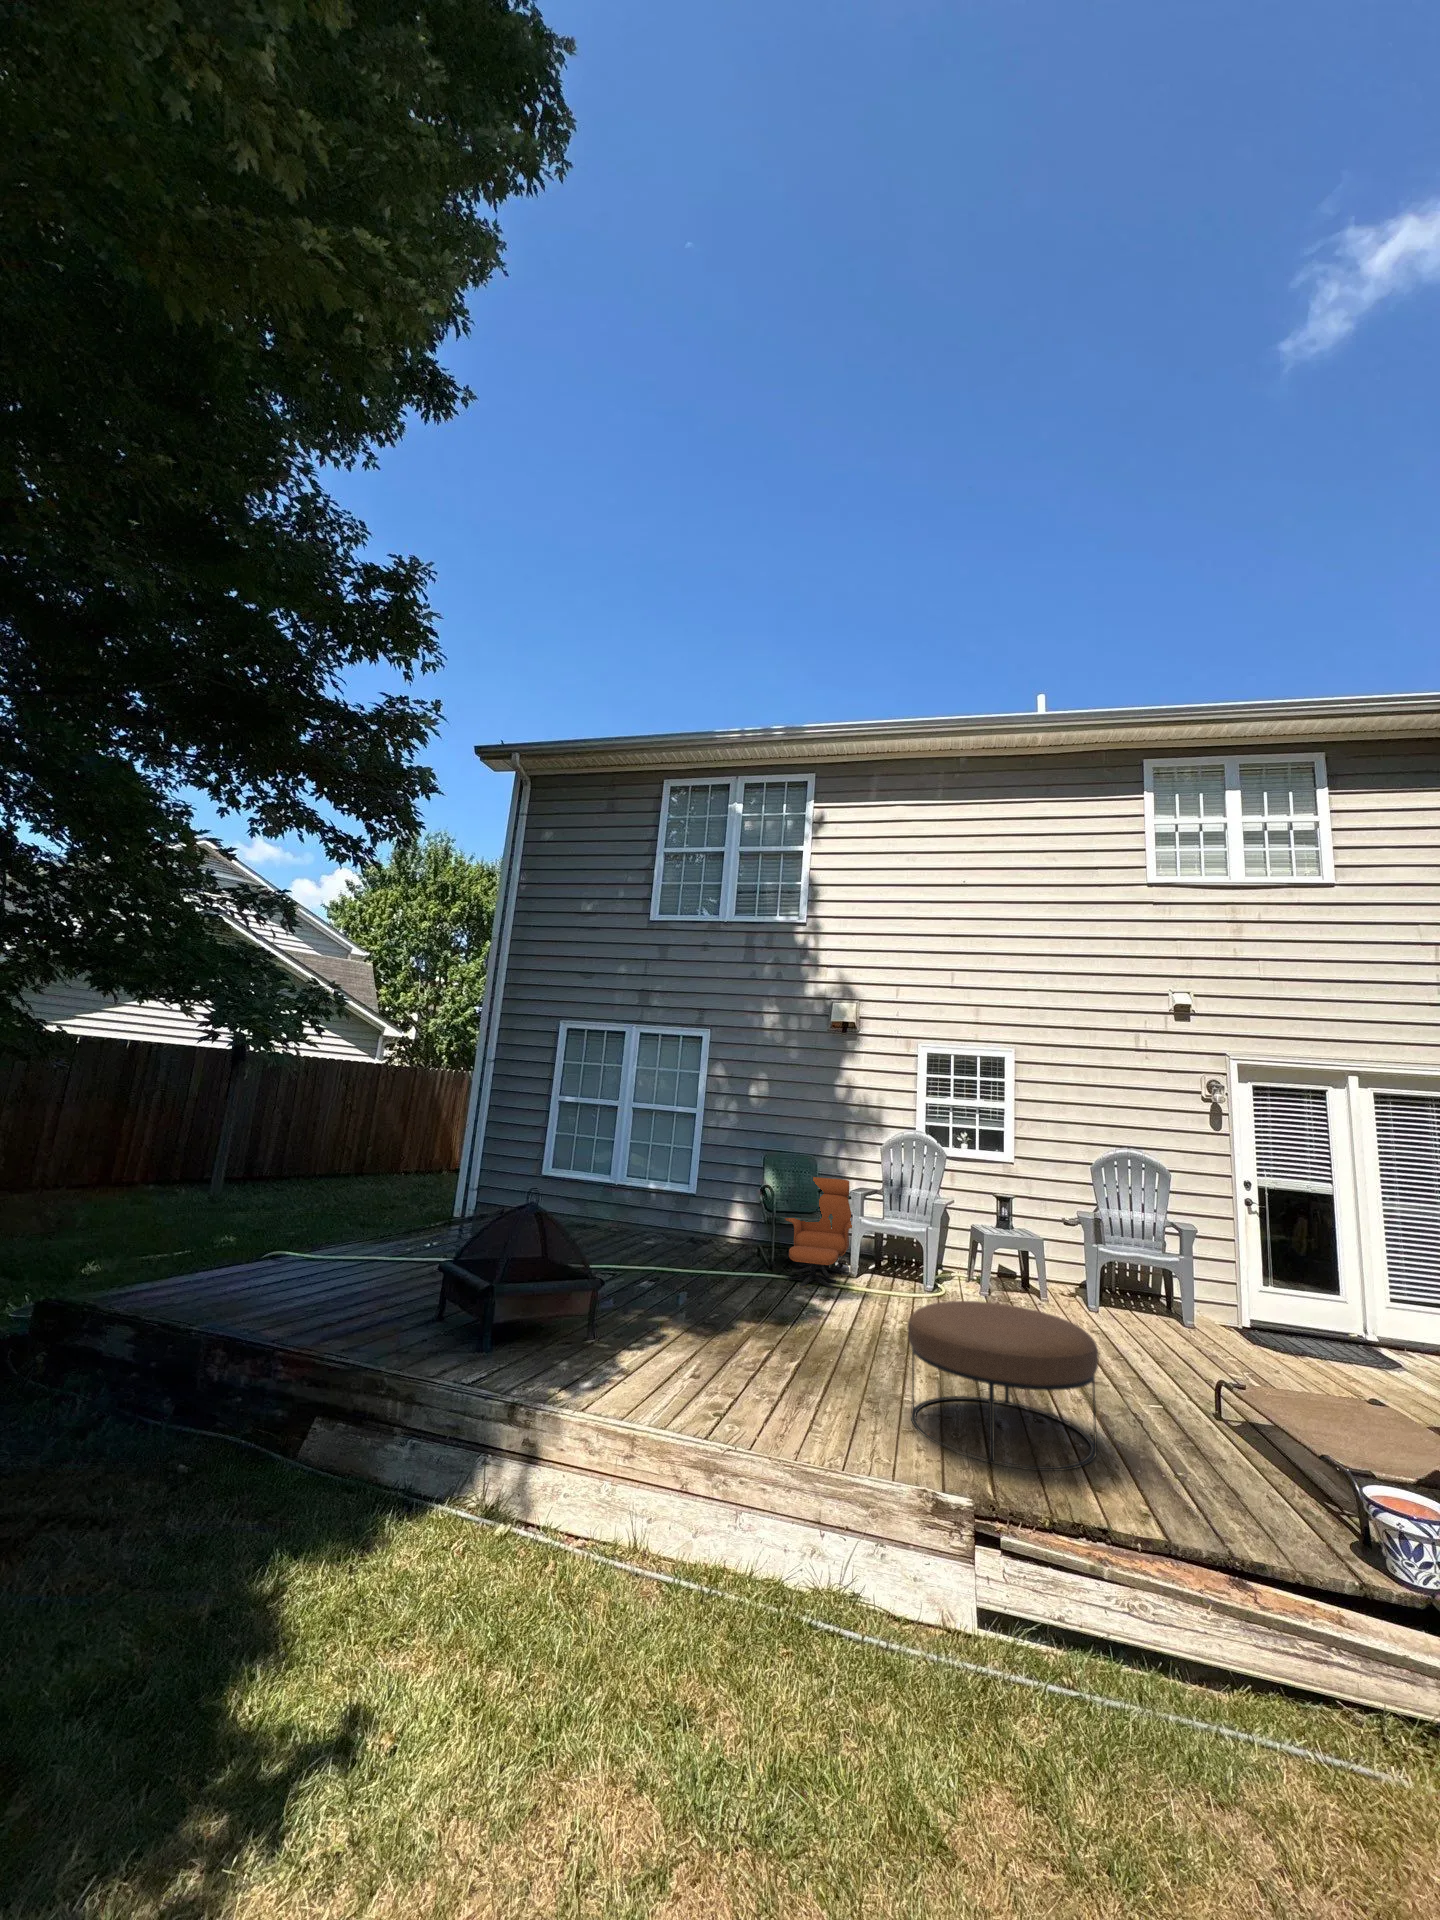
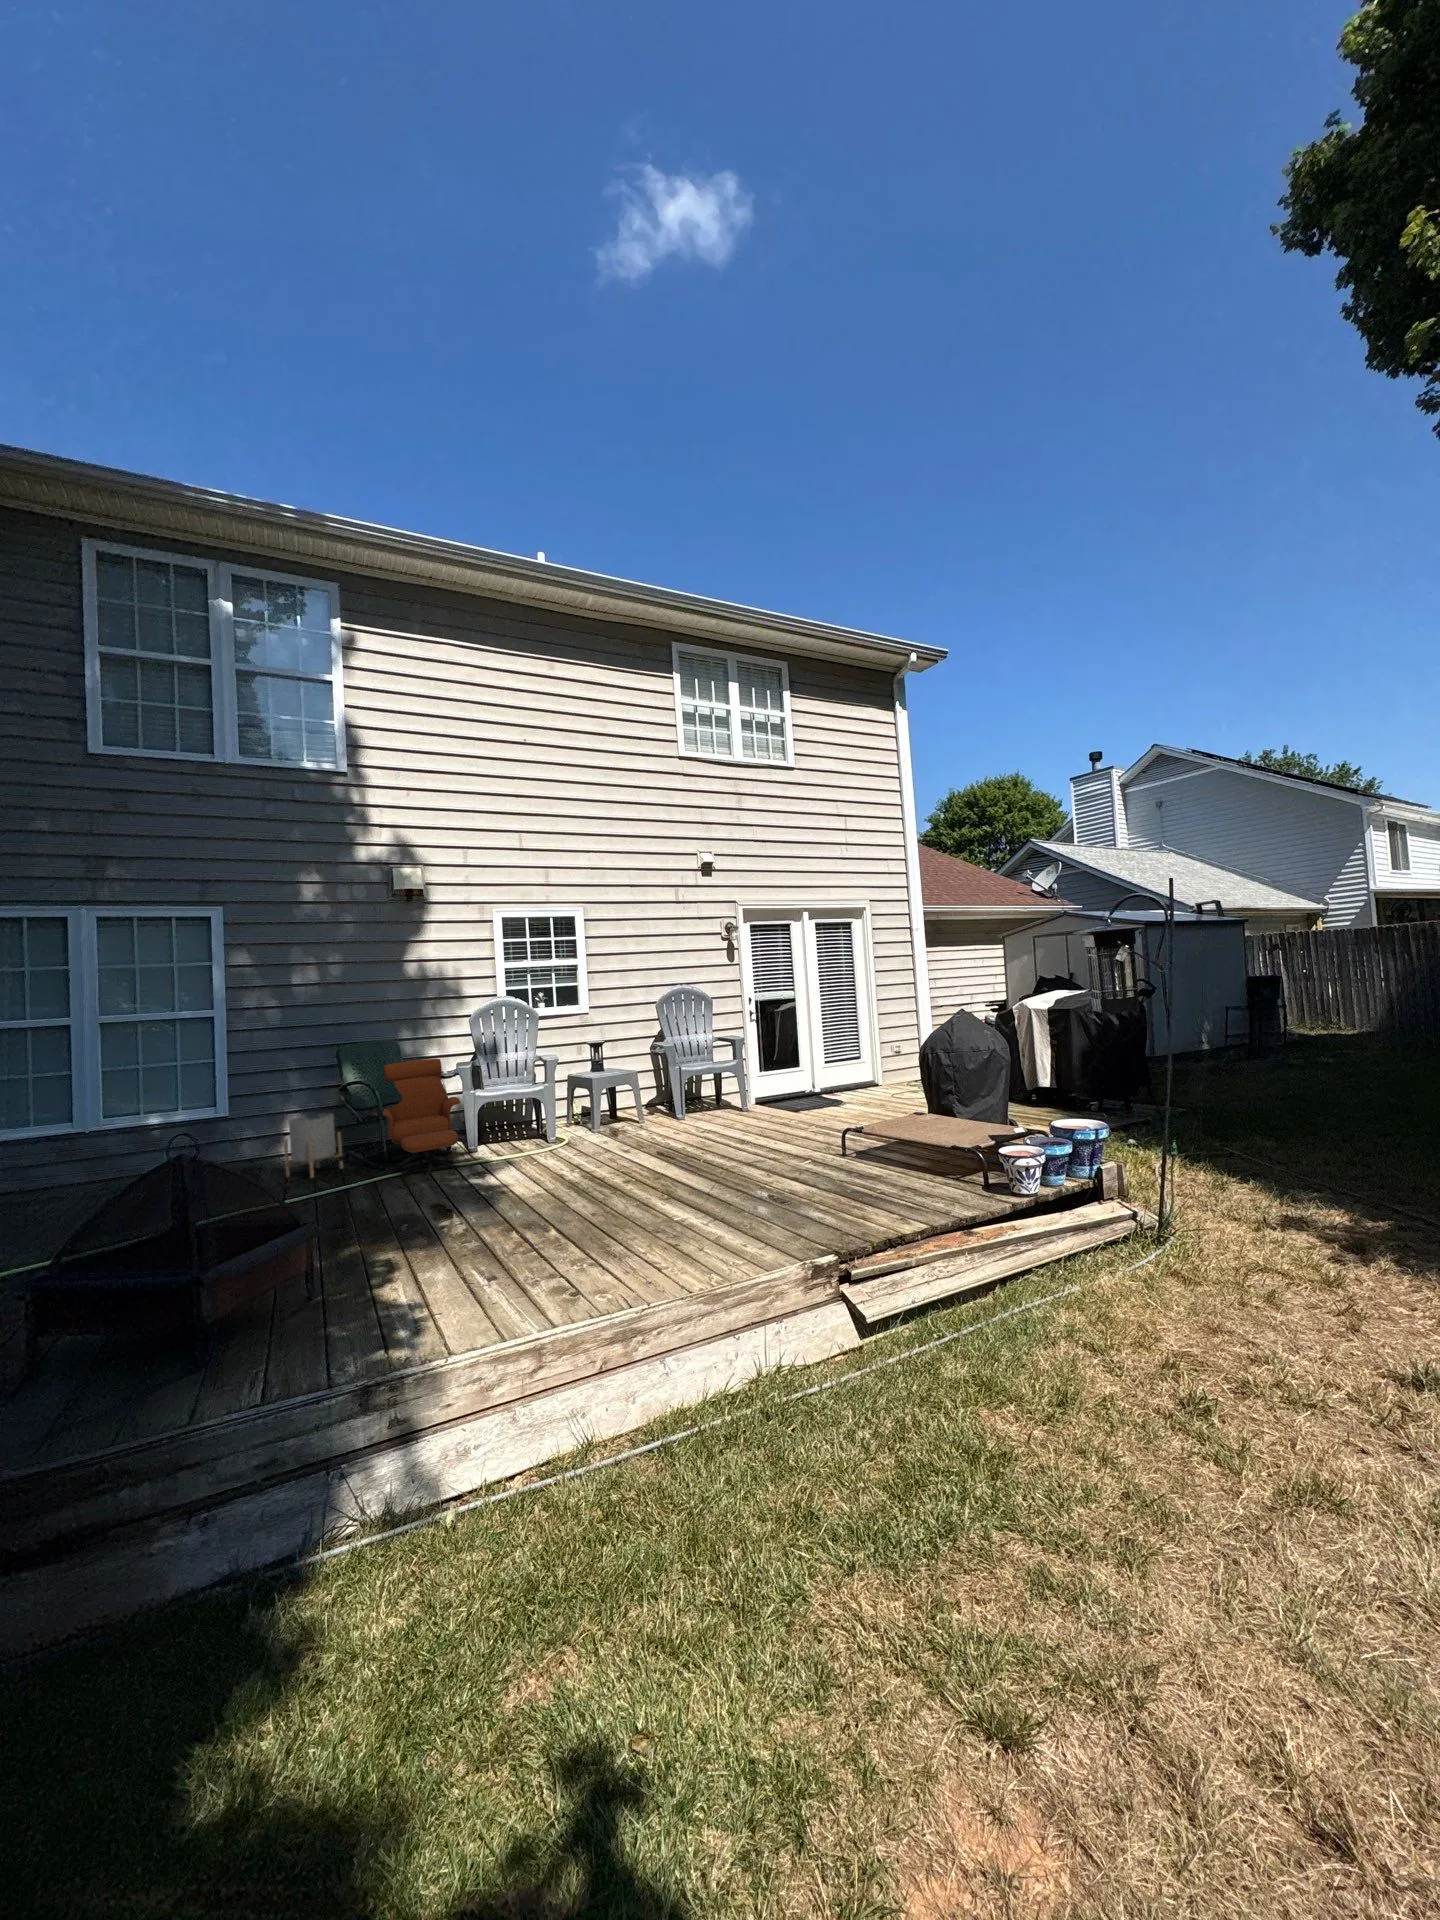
planter: none [722,1207,763,1262] -> present [284,1113,343,1178]
ottoman: present [908,1301,1098,1471] -> none [680,1112,832,1235]

